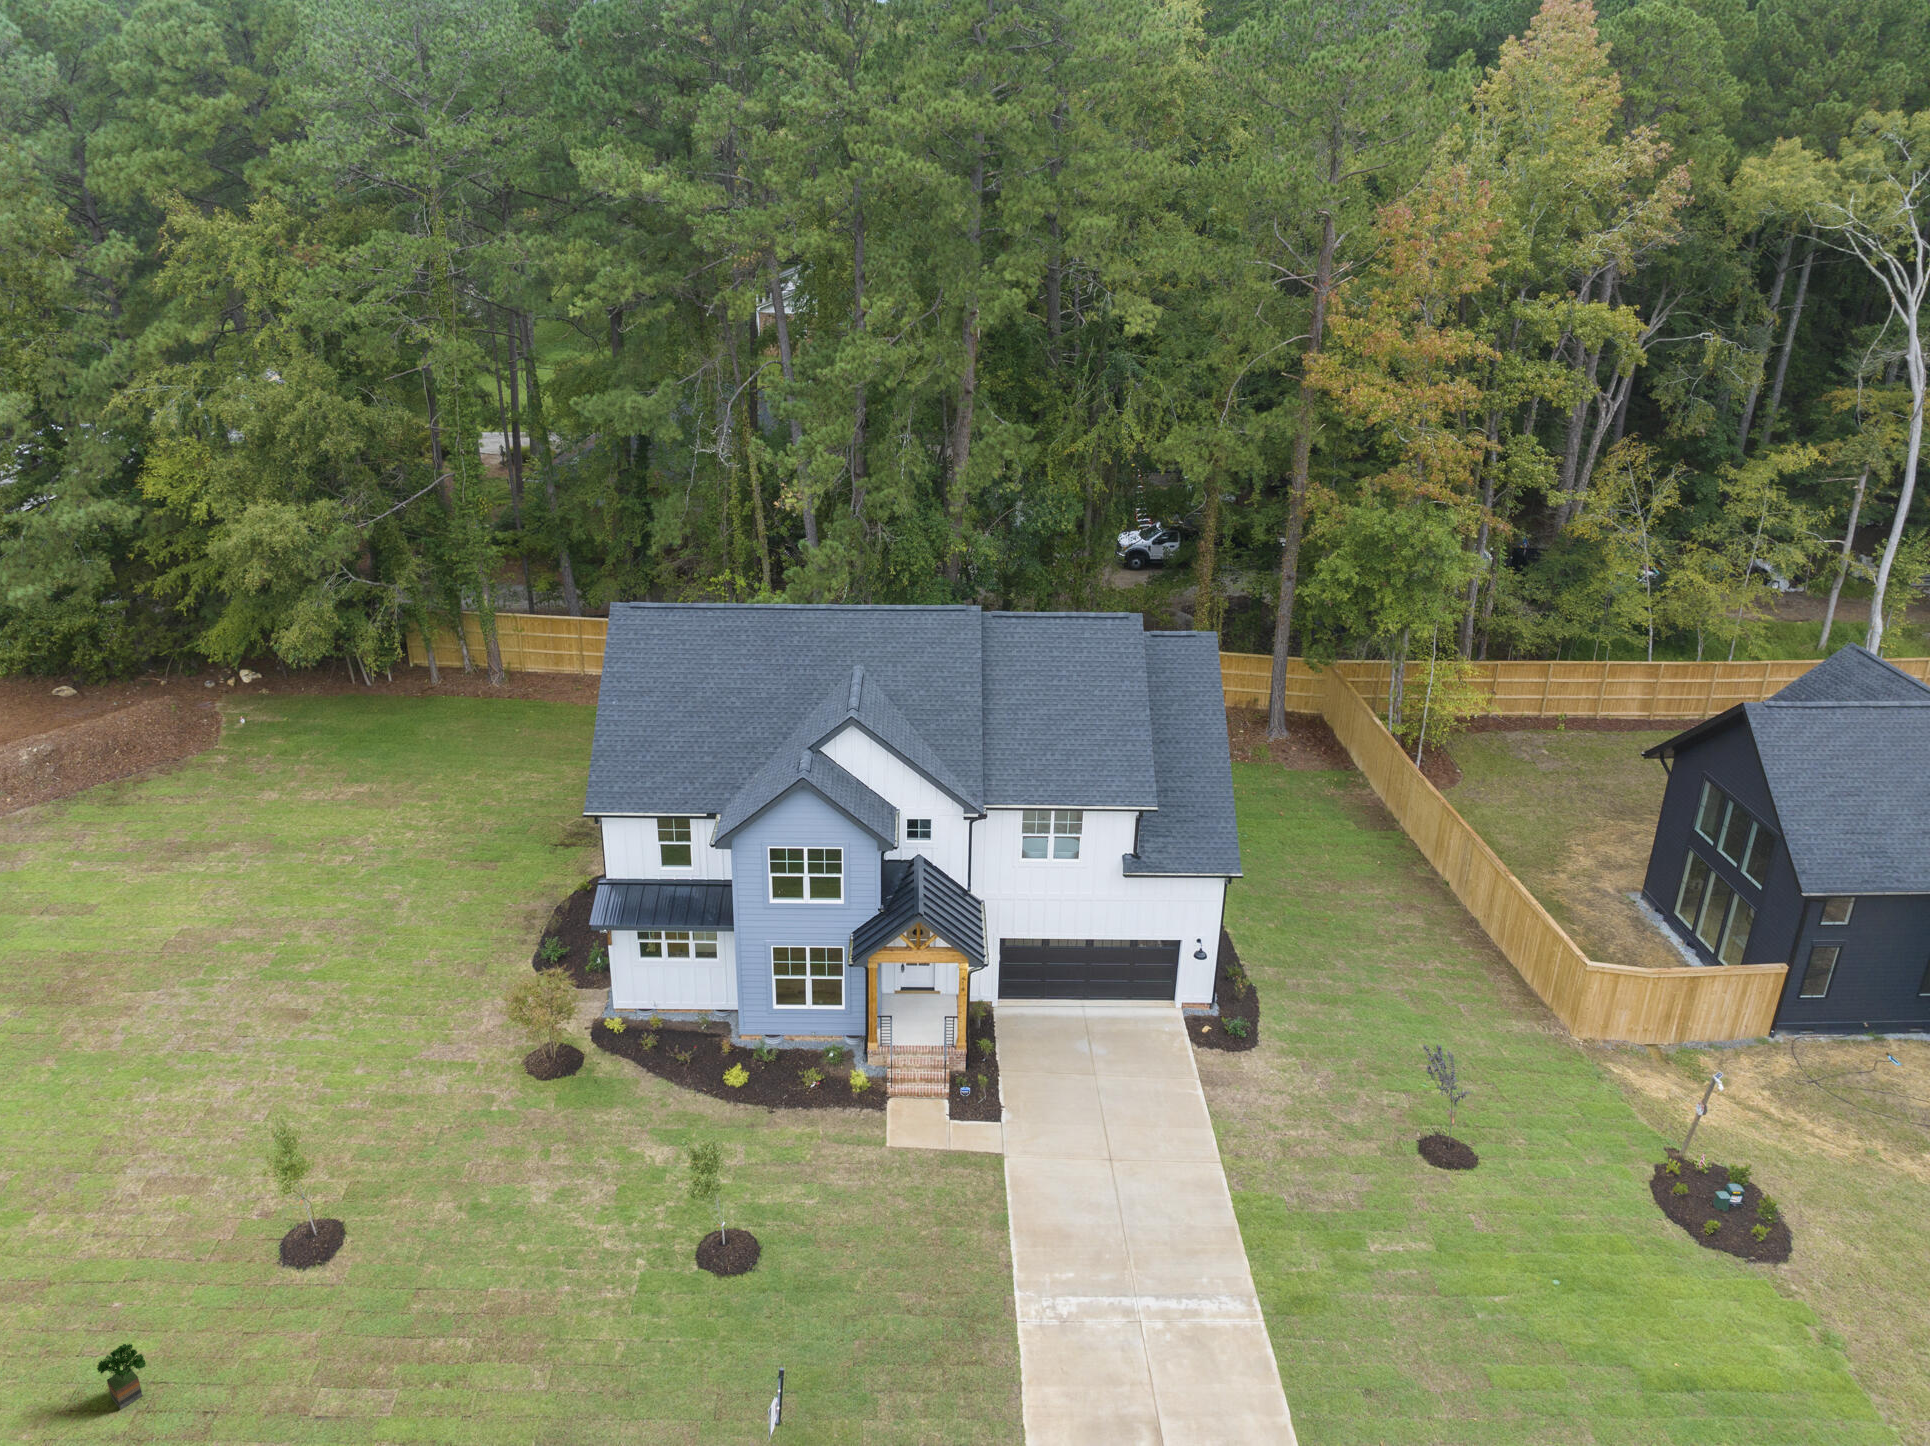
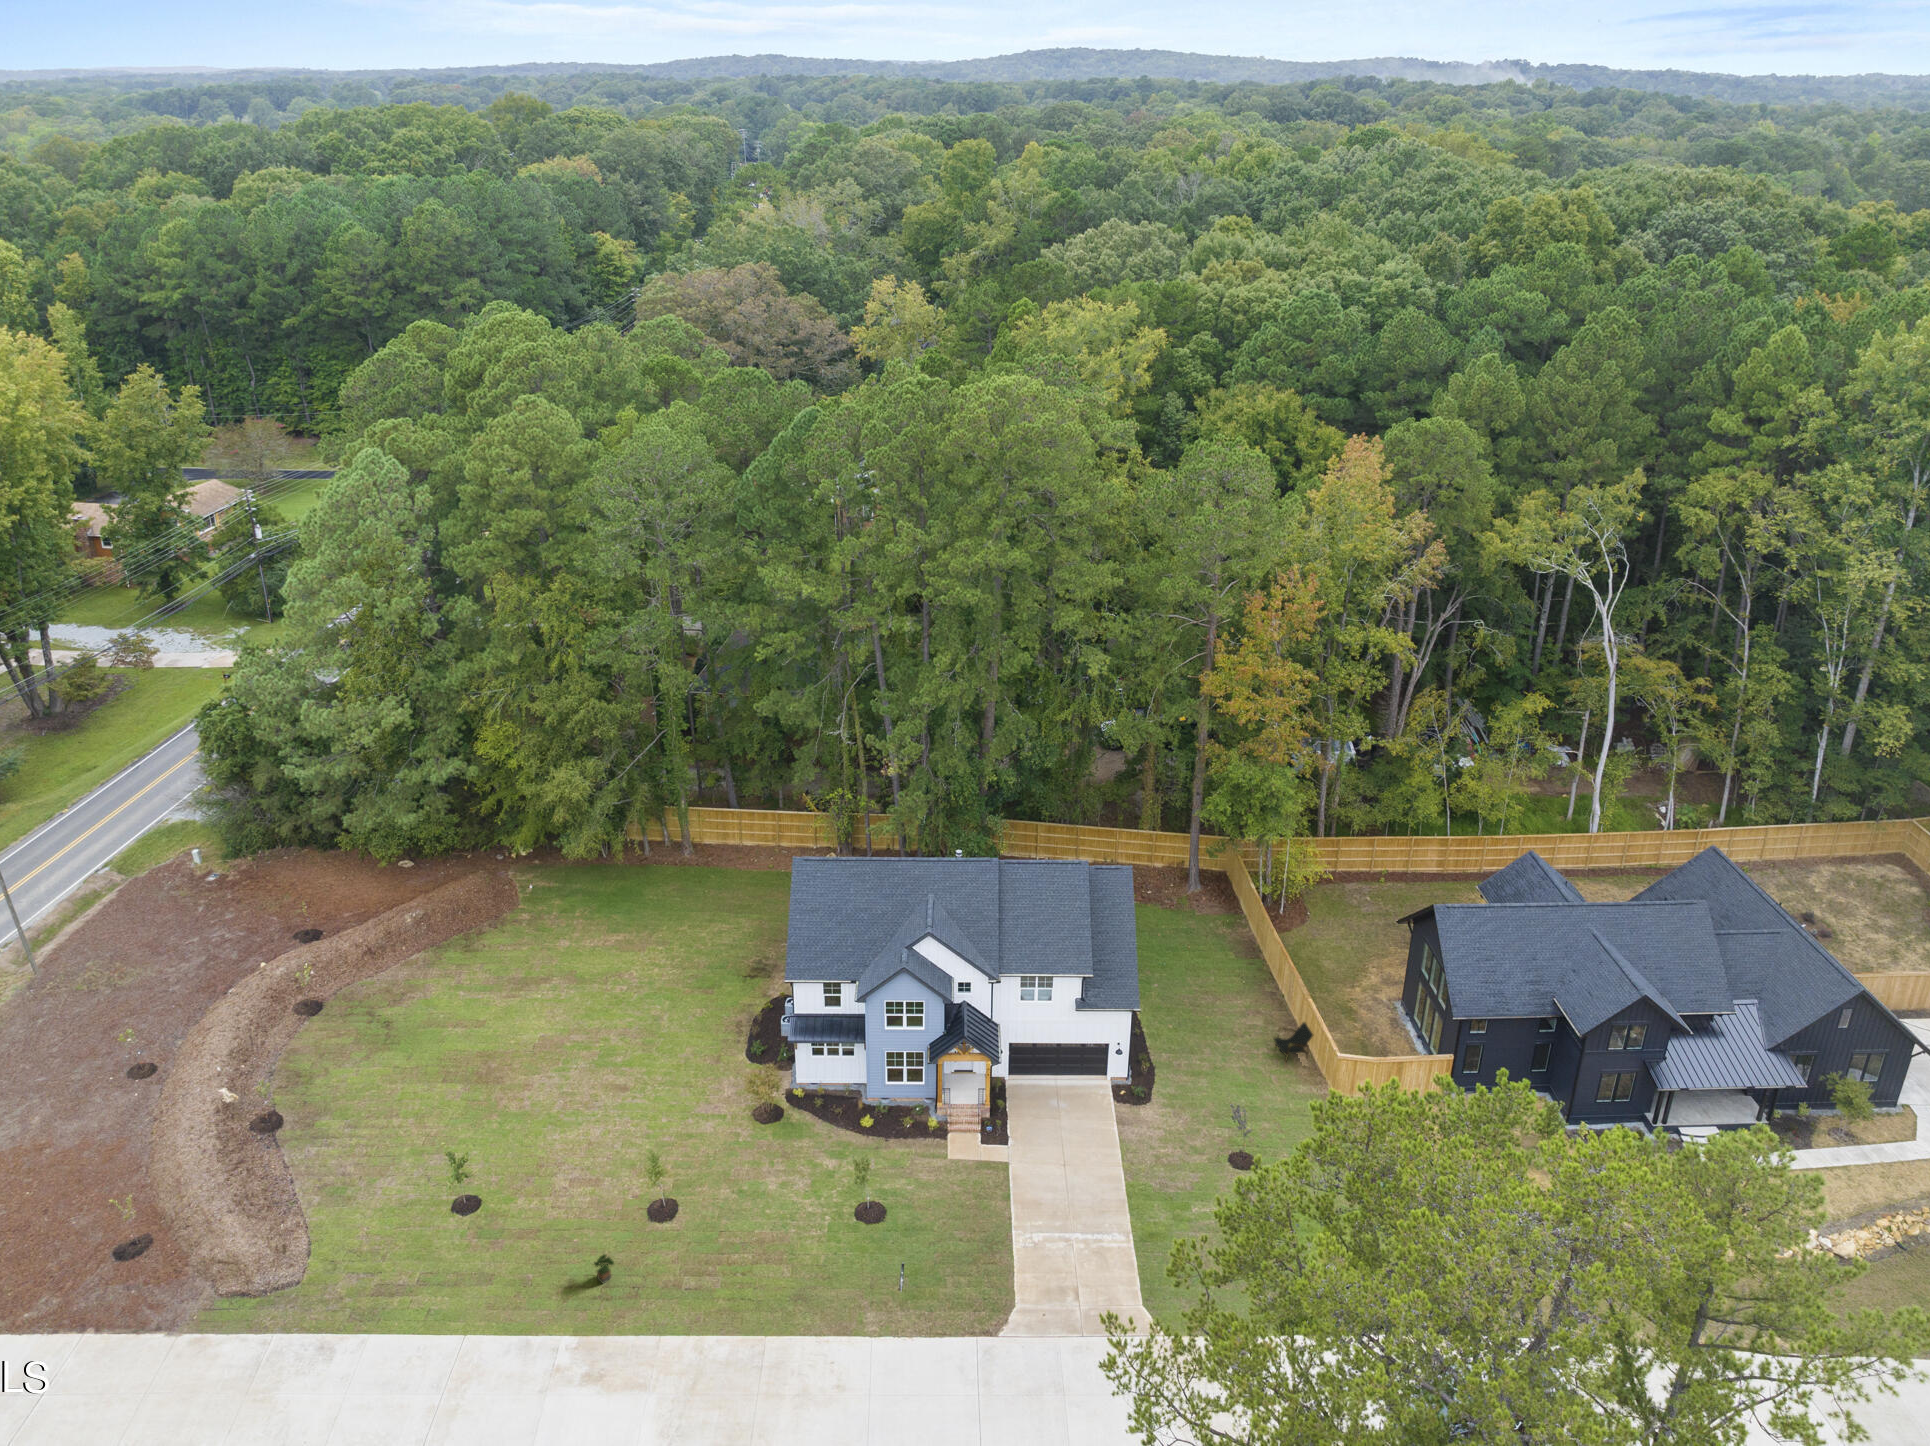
lounge chair: none [1456,913,1534,986] -> present [1274,1022,1313,1062]

